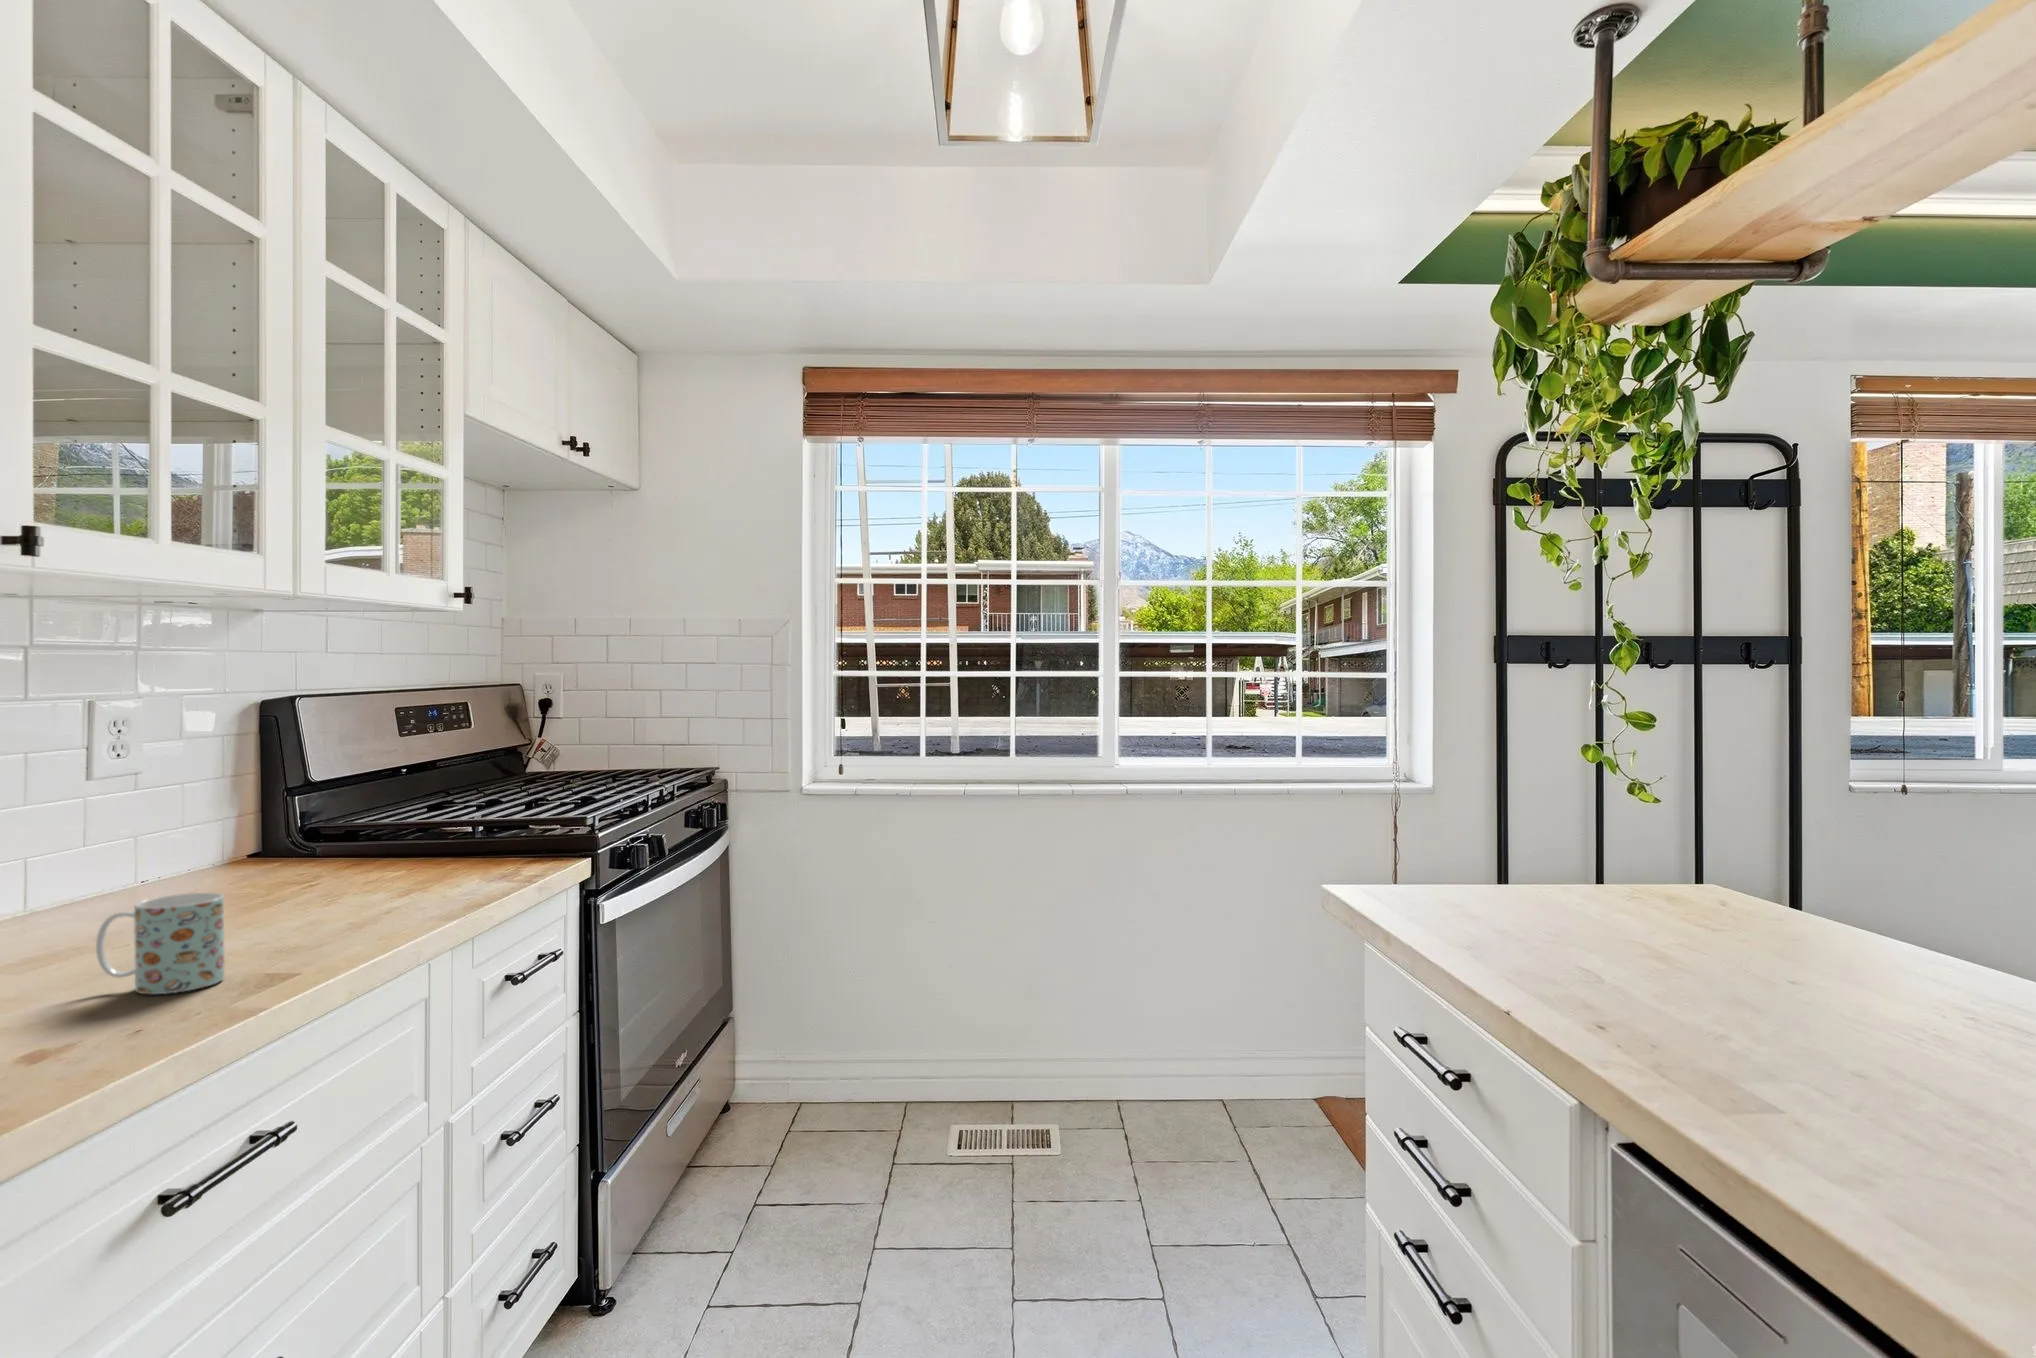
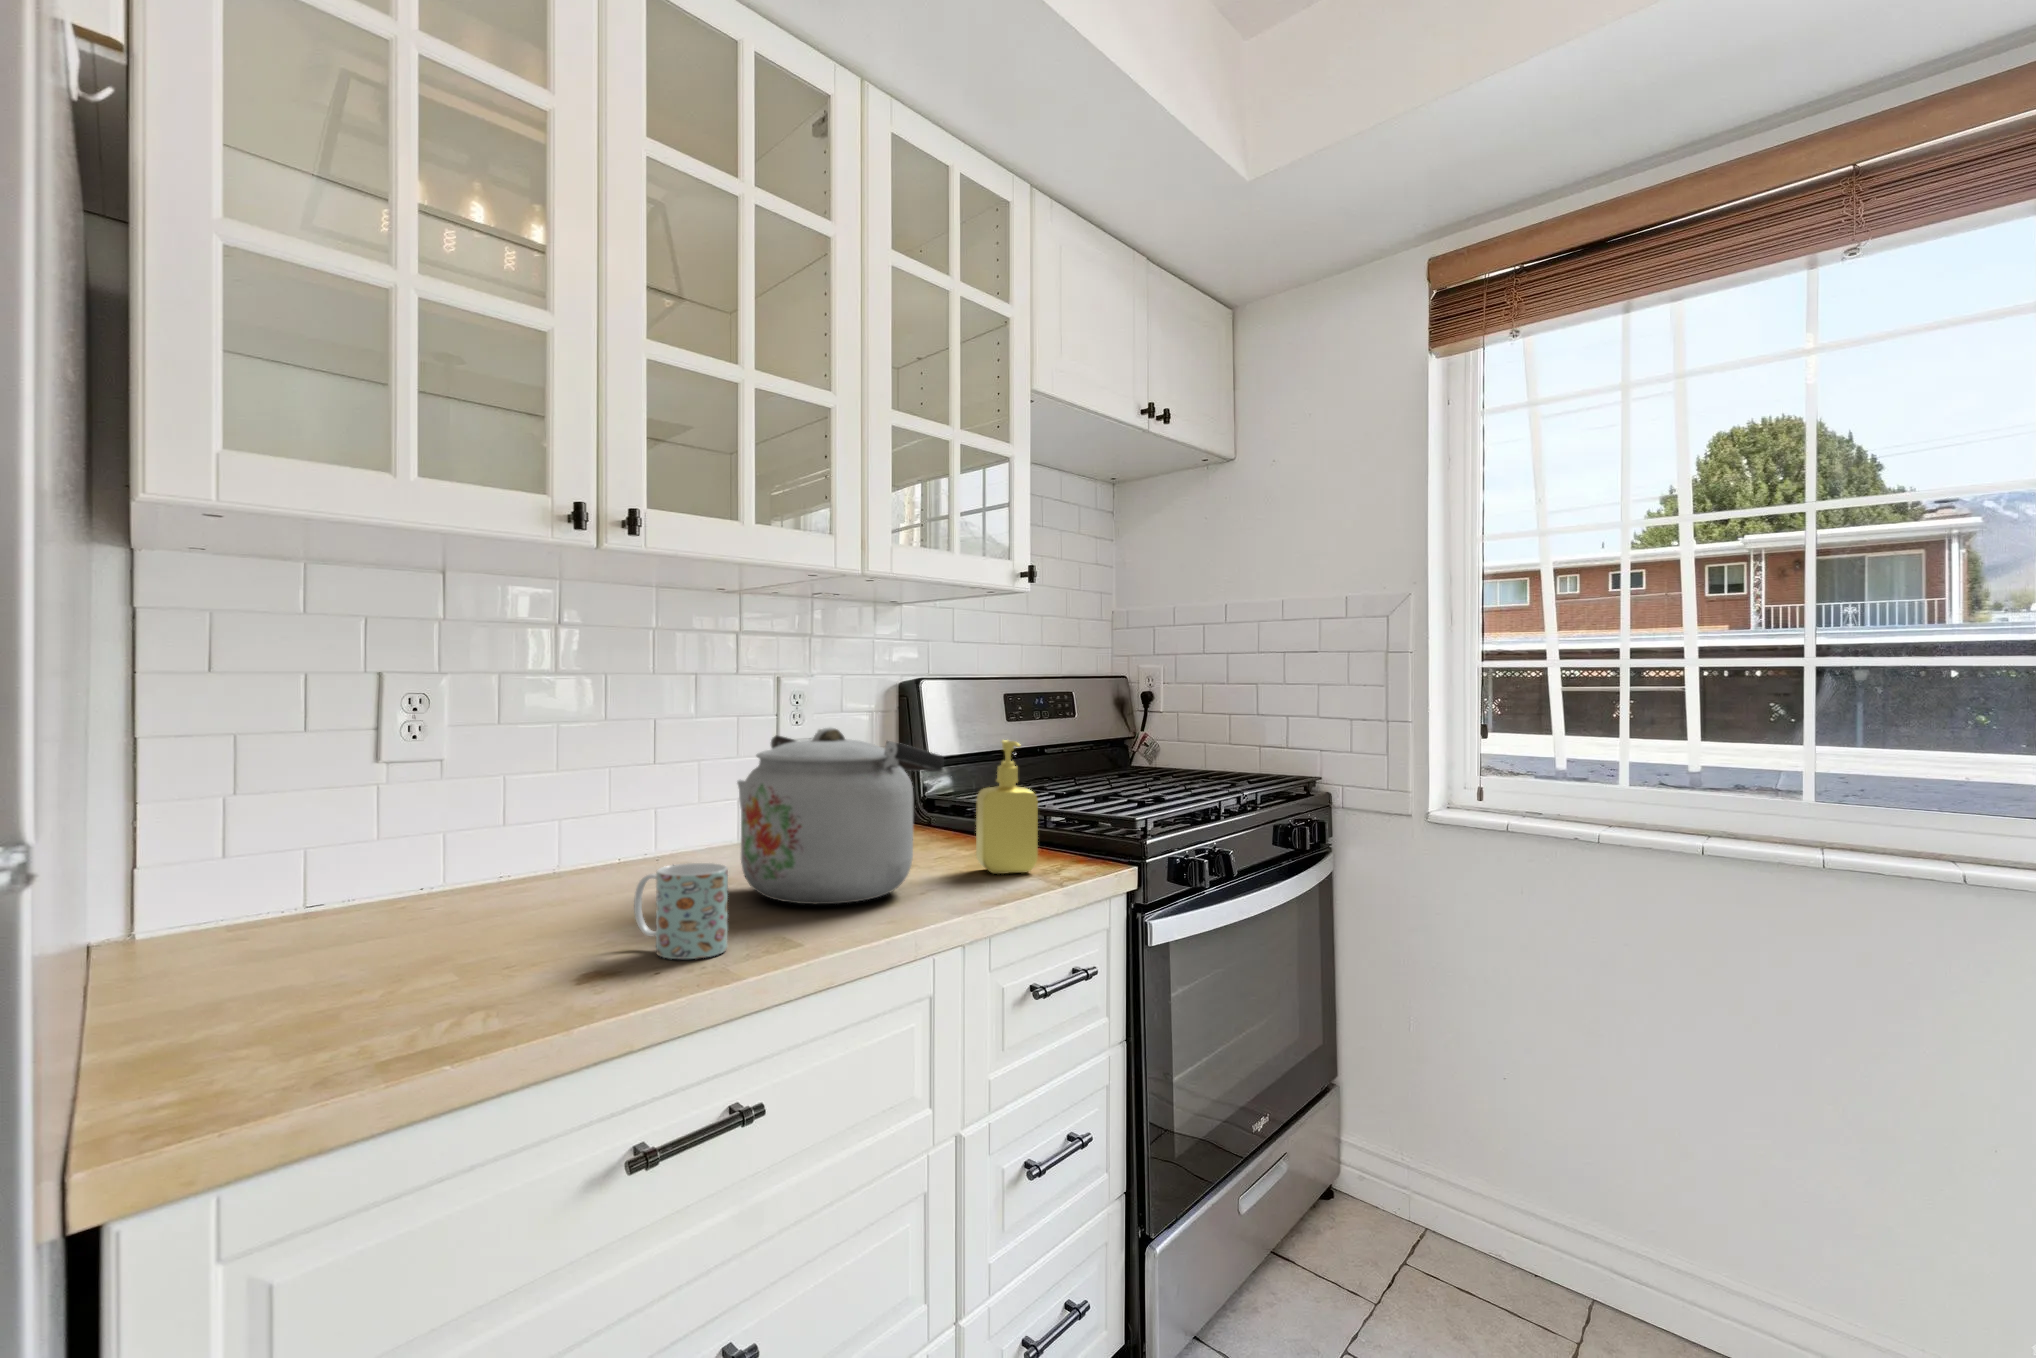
kettle: none [147,748,411,929] -> present [737,728,944,904]
soap dispenser: none [428,751,496,878] -> present [976,740,1038,874]

